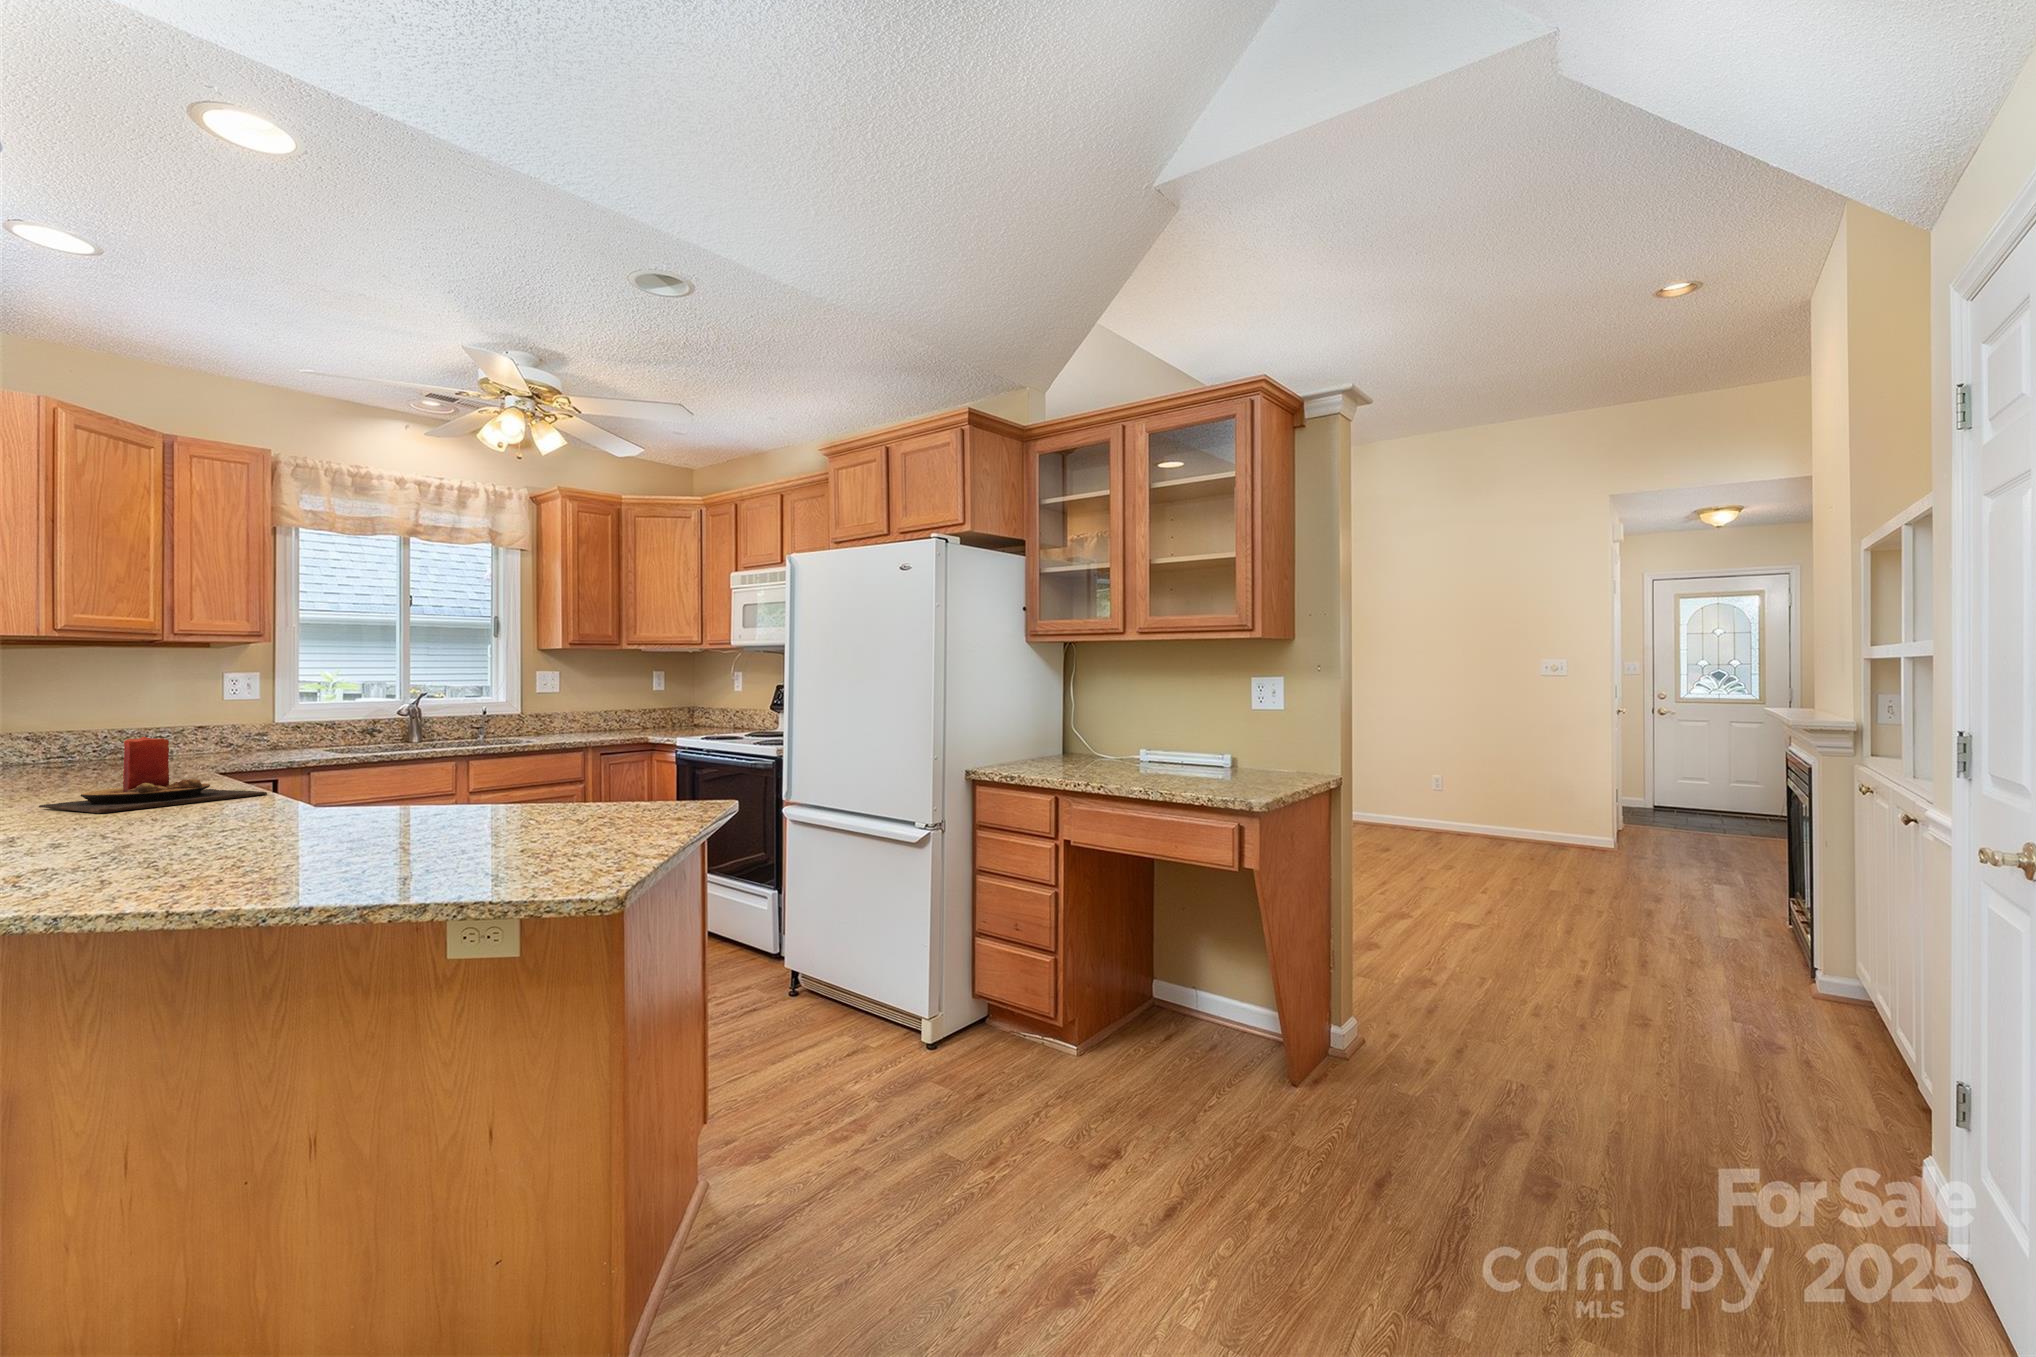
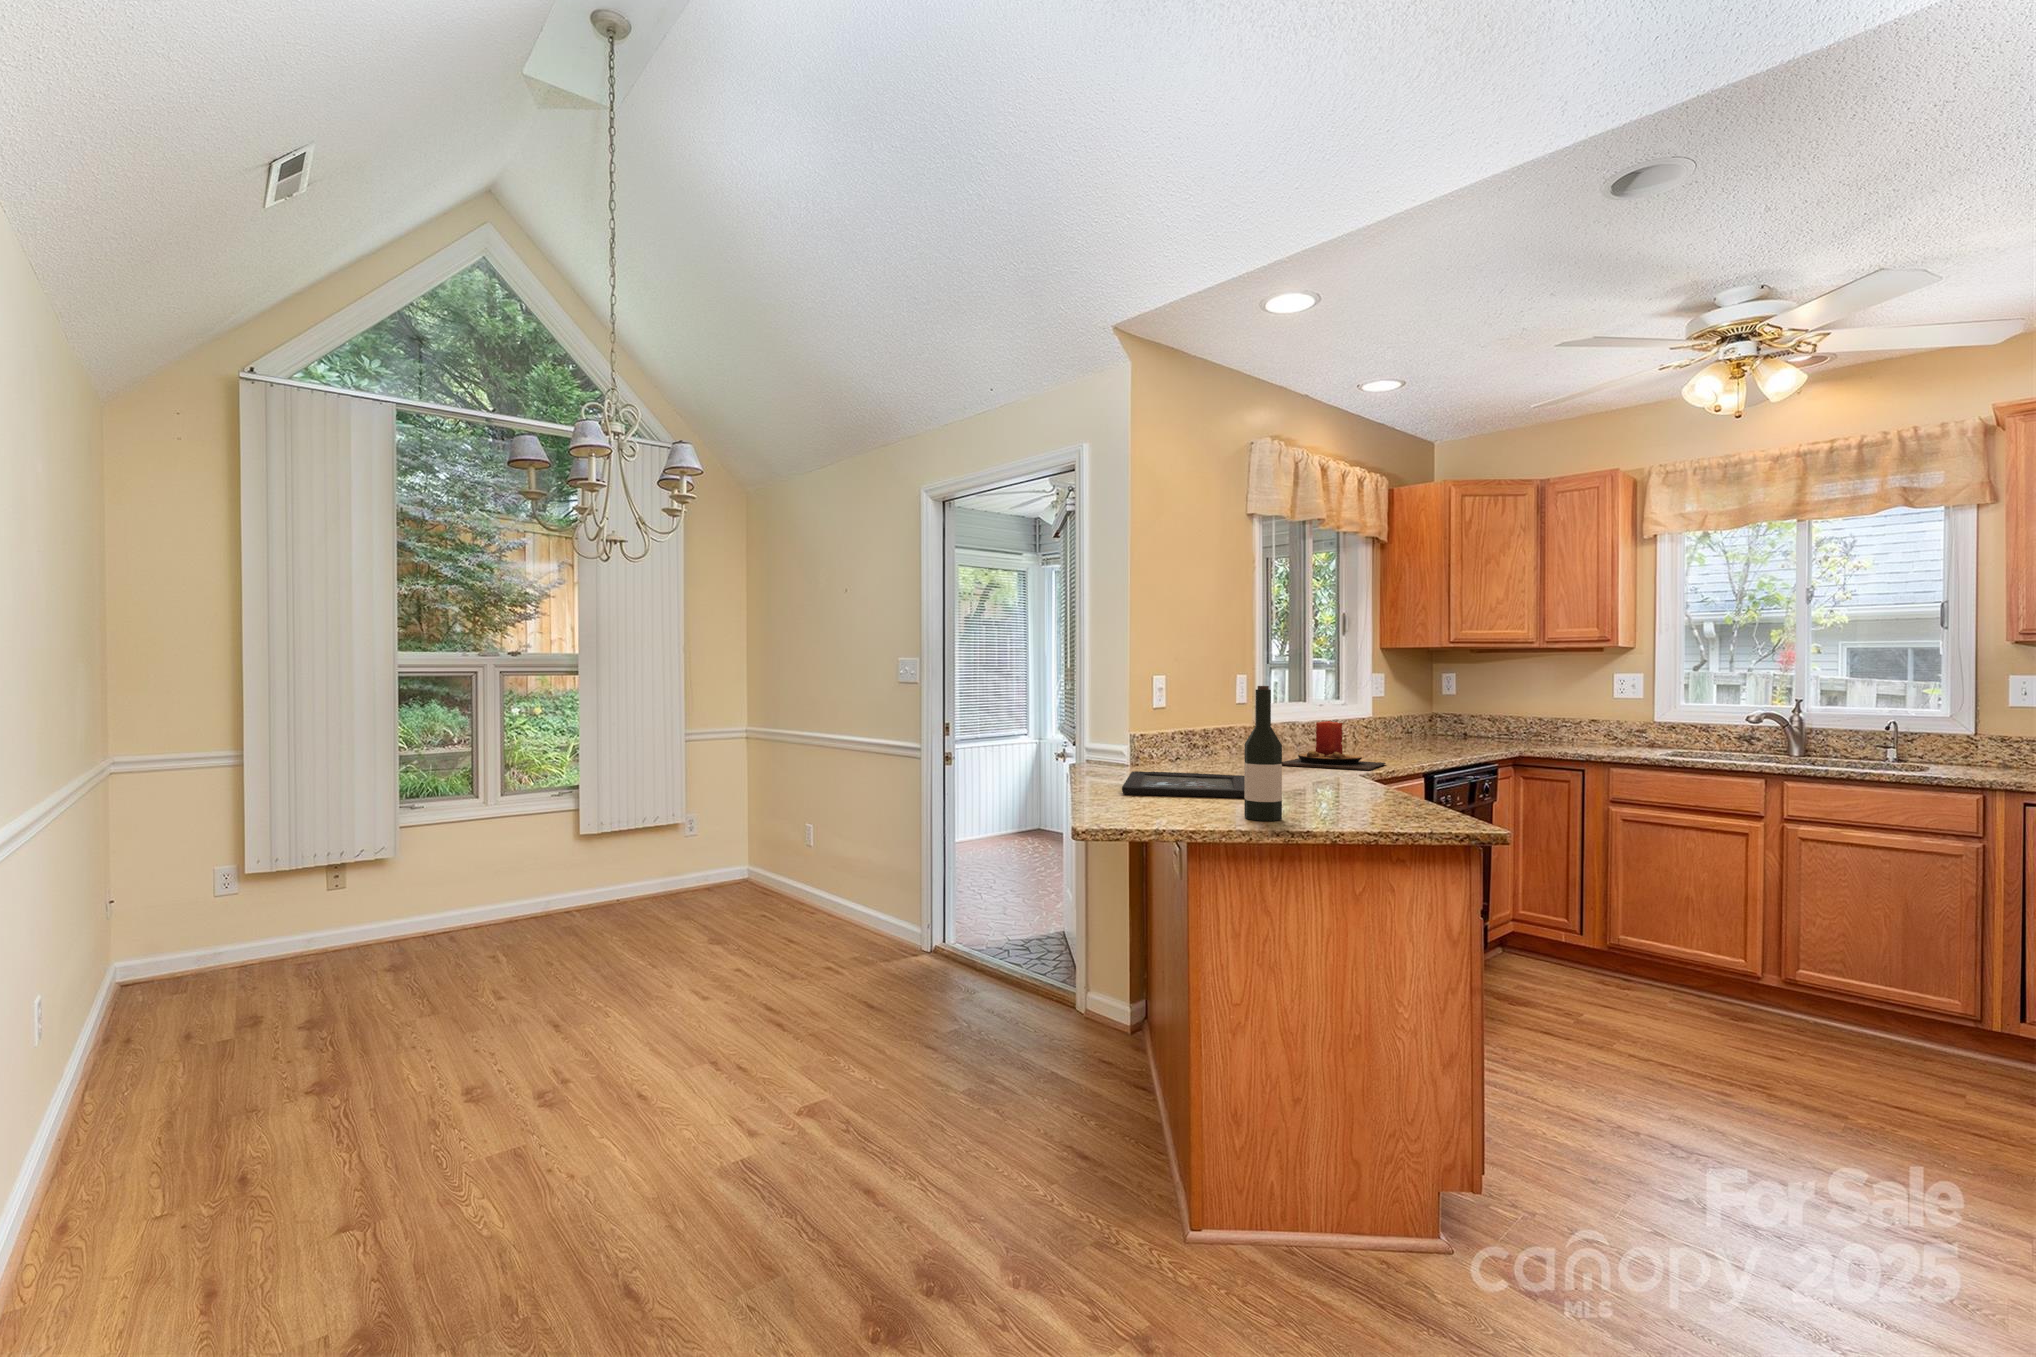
wine bottle: none [642,670,685,813] -> present [1244,686,1282,821]
tray: none [148,806,496,848] -> present [1122,771,1245,798]

